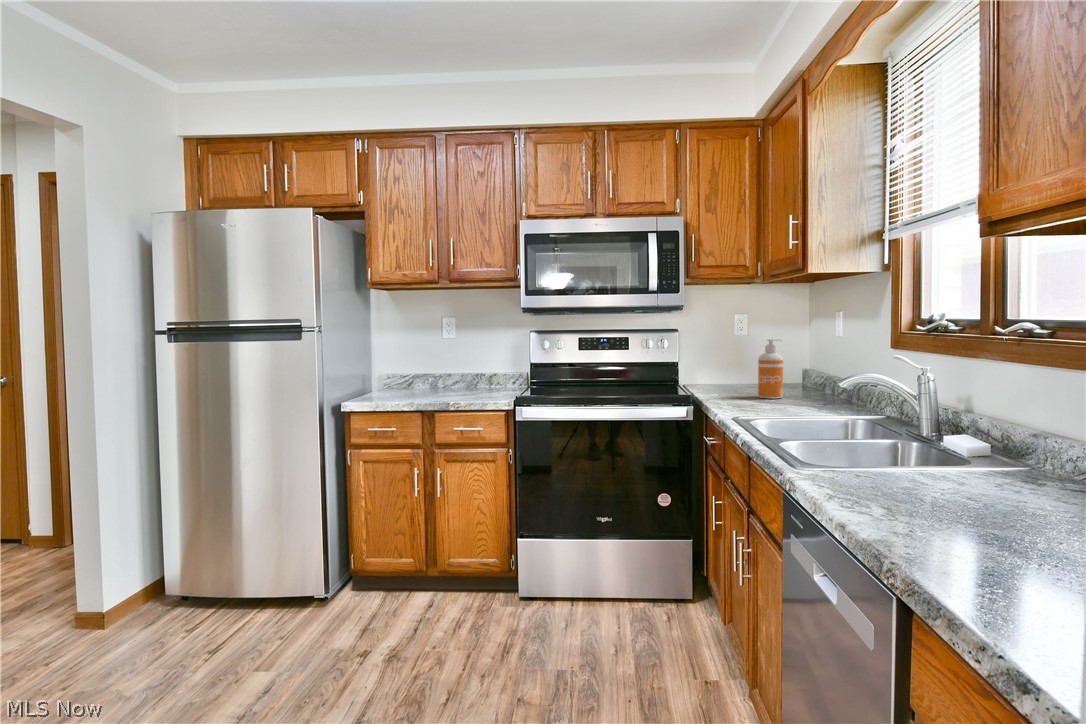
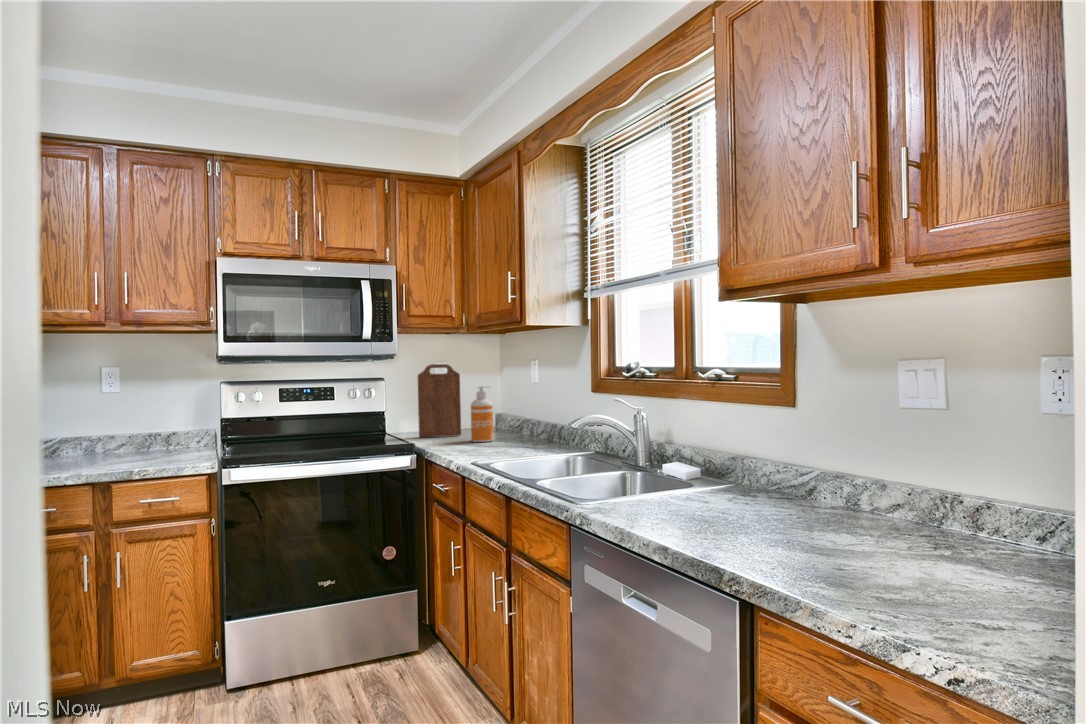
cutting board: none [706,316,751,390] -> present [418,364,461,437]

